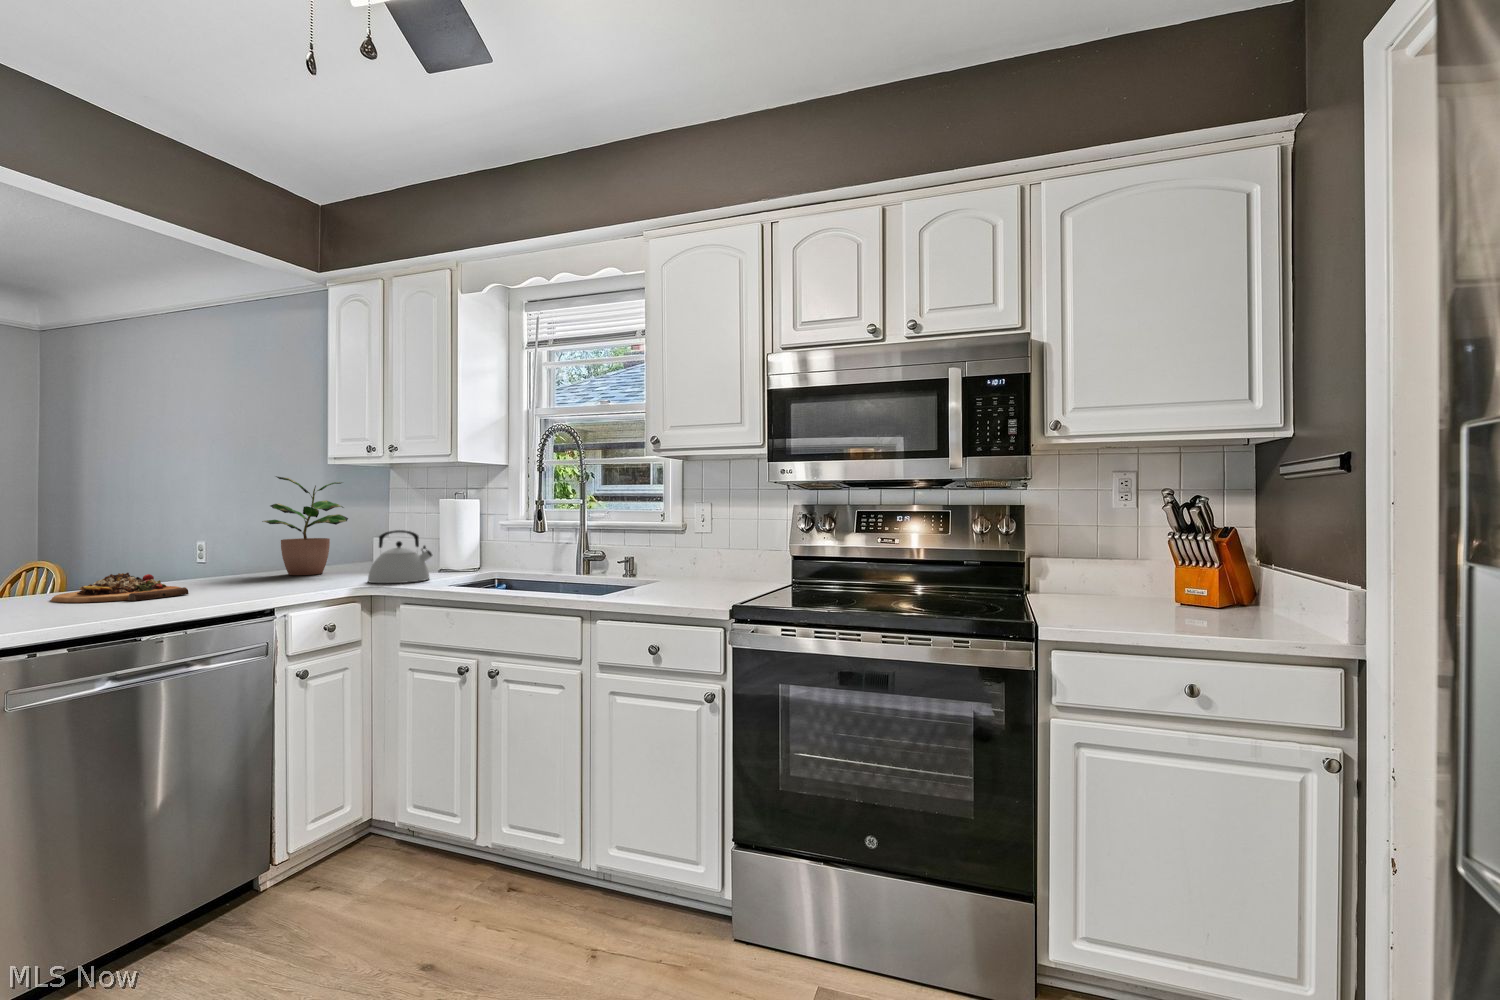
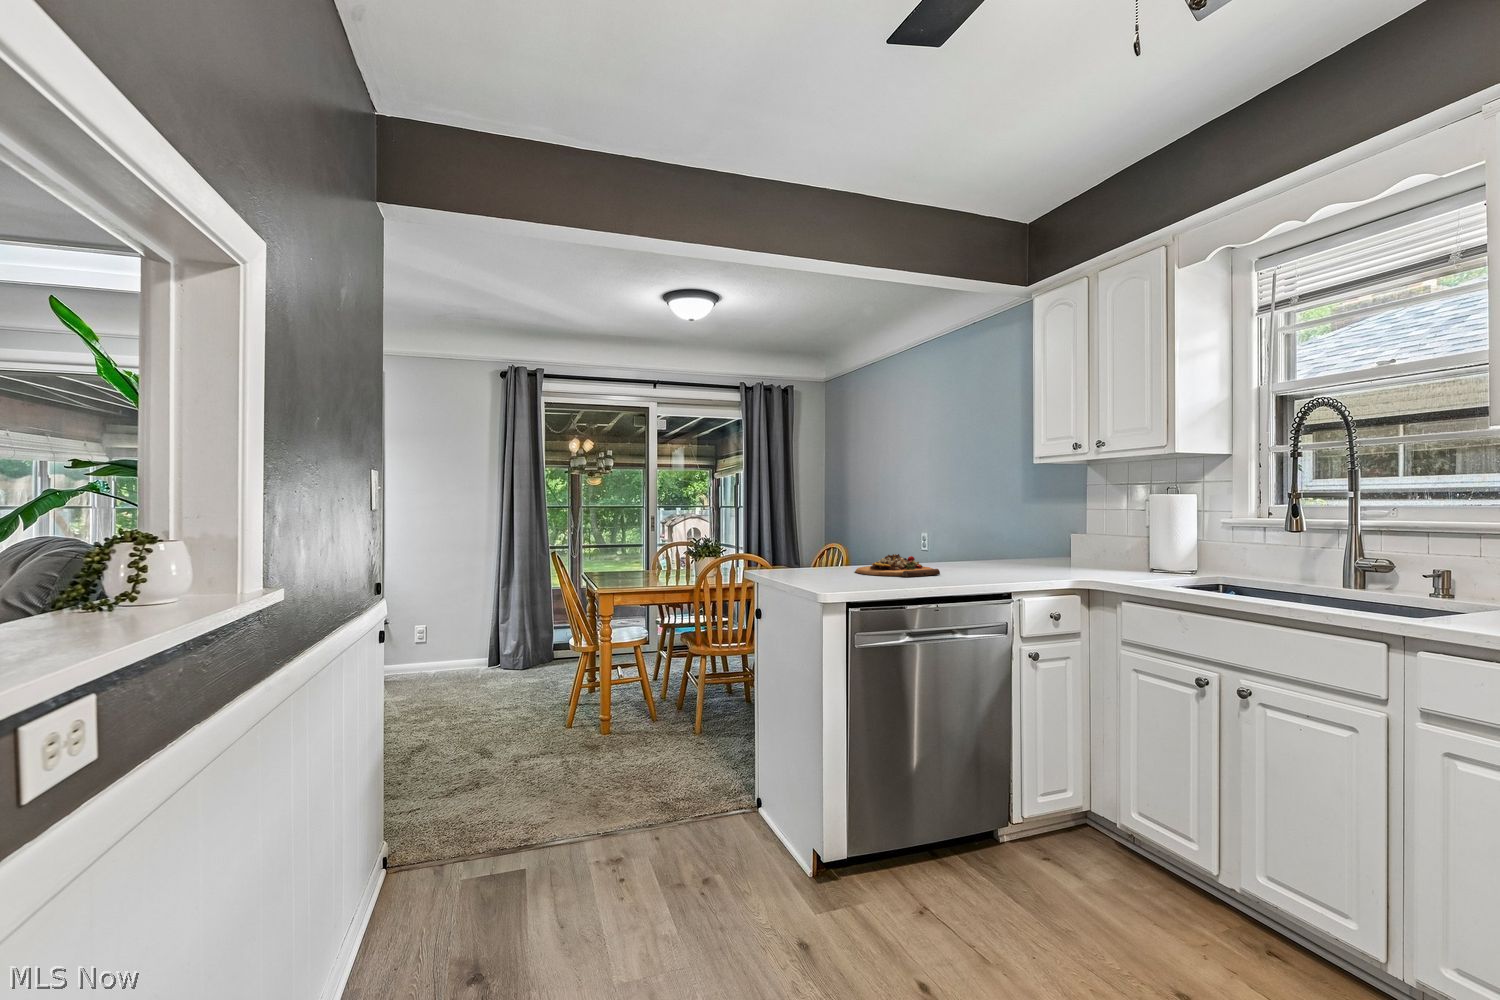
potted plant: present [262,476,348,575] -> none [984,475,1056,564]
kettle: present [368,530,432,583] -> none [1082,526,1149,579]

